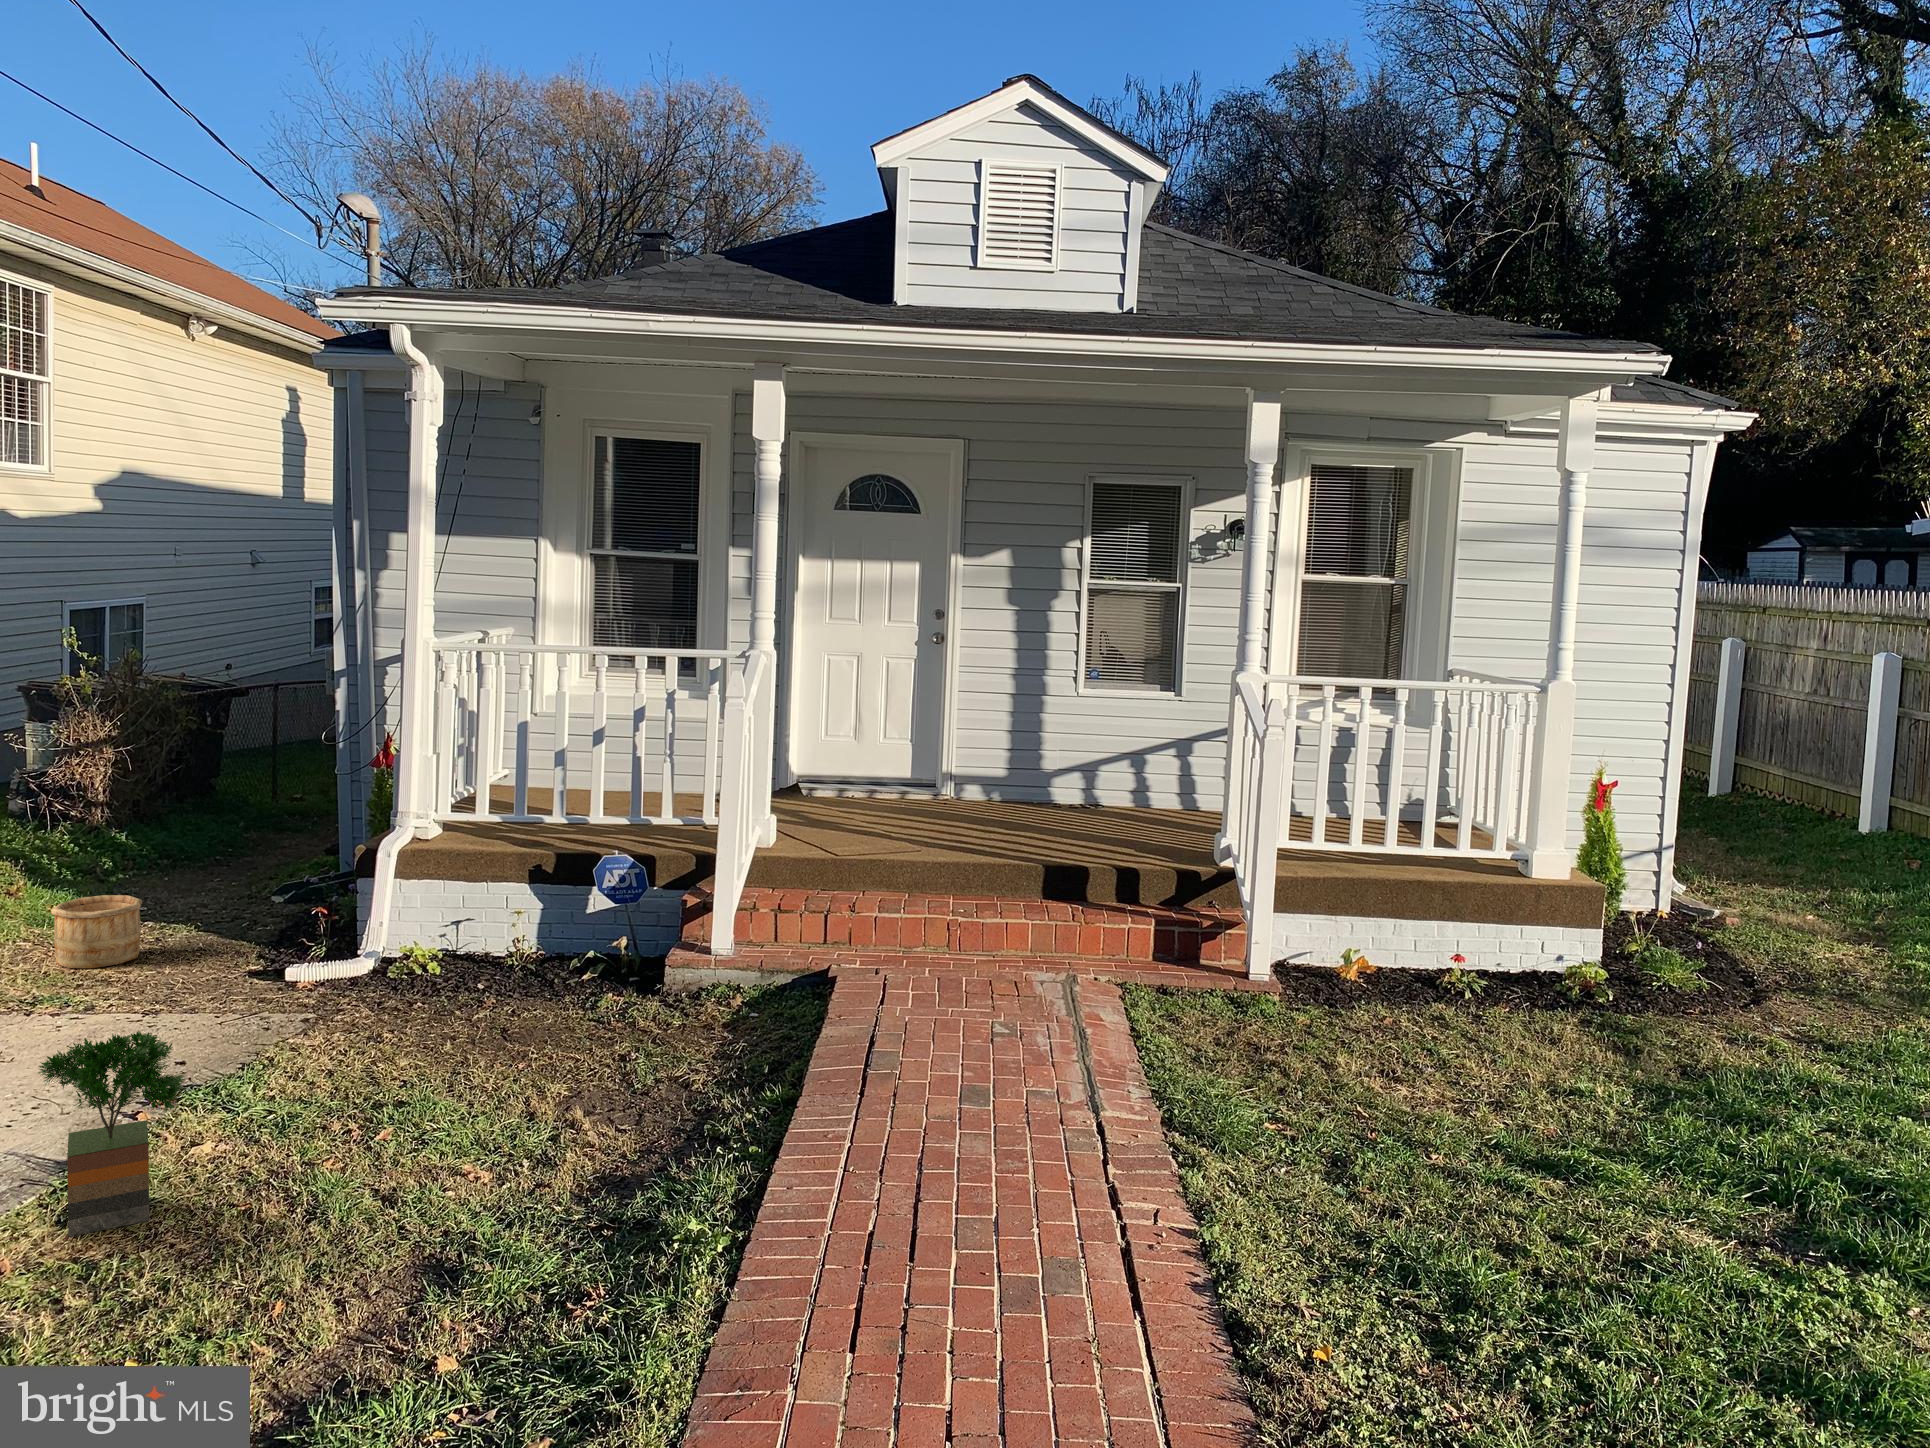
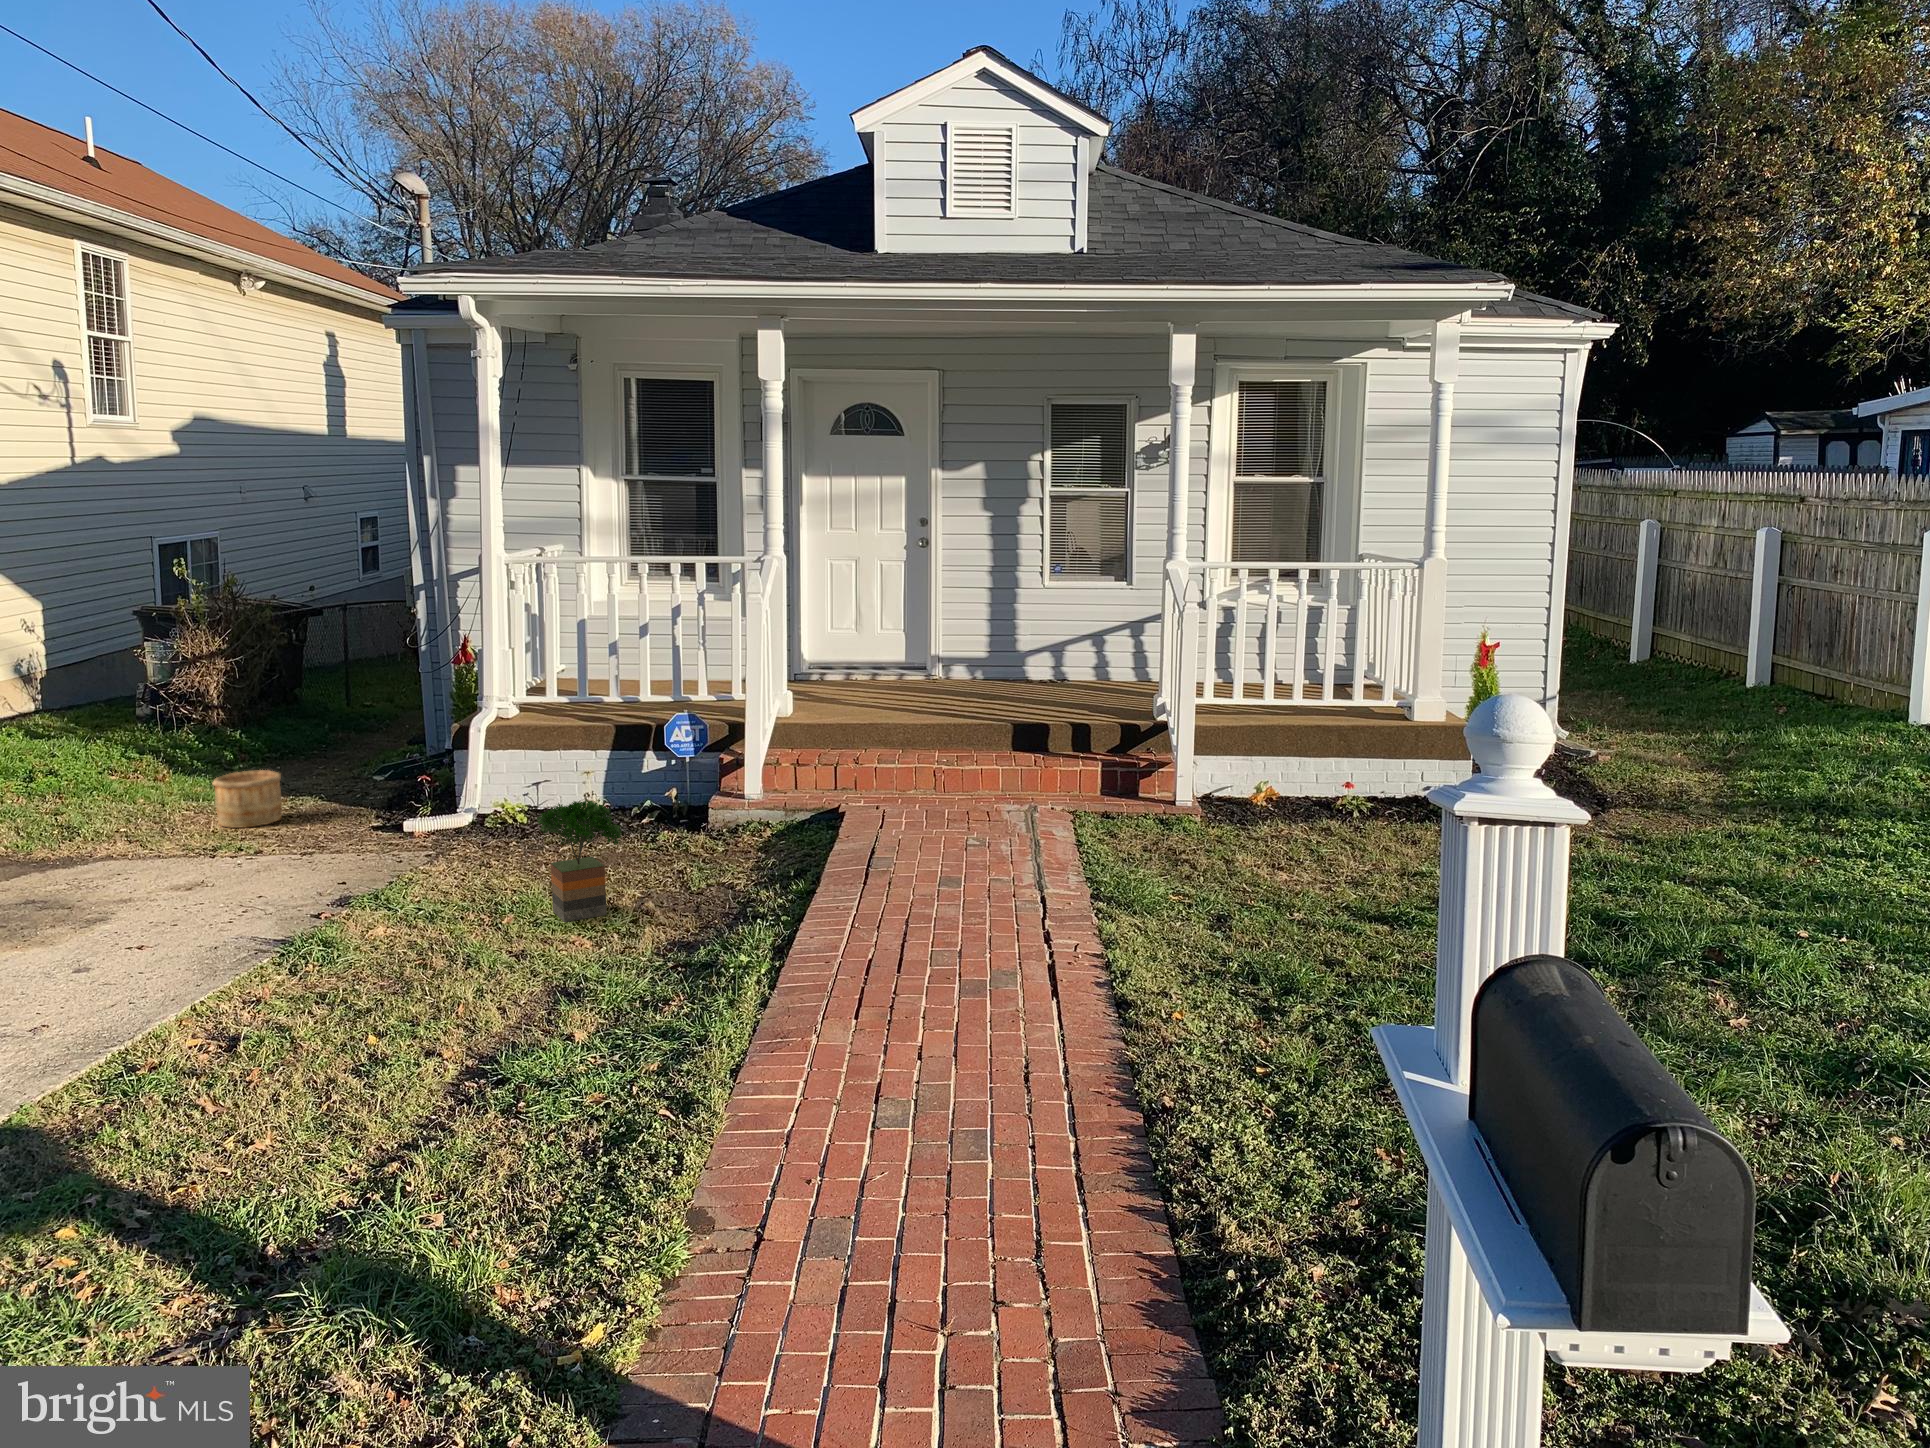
potted tree: present [38,1031,185,1237] -> present [537,800,621,922]

